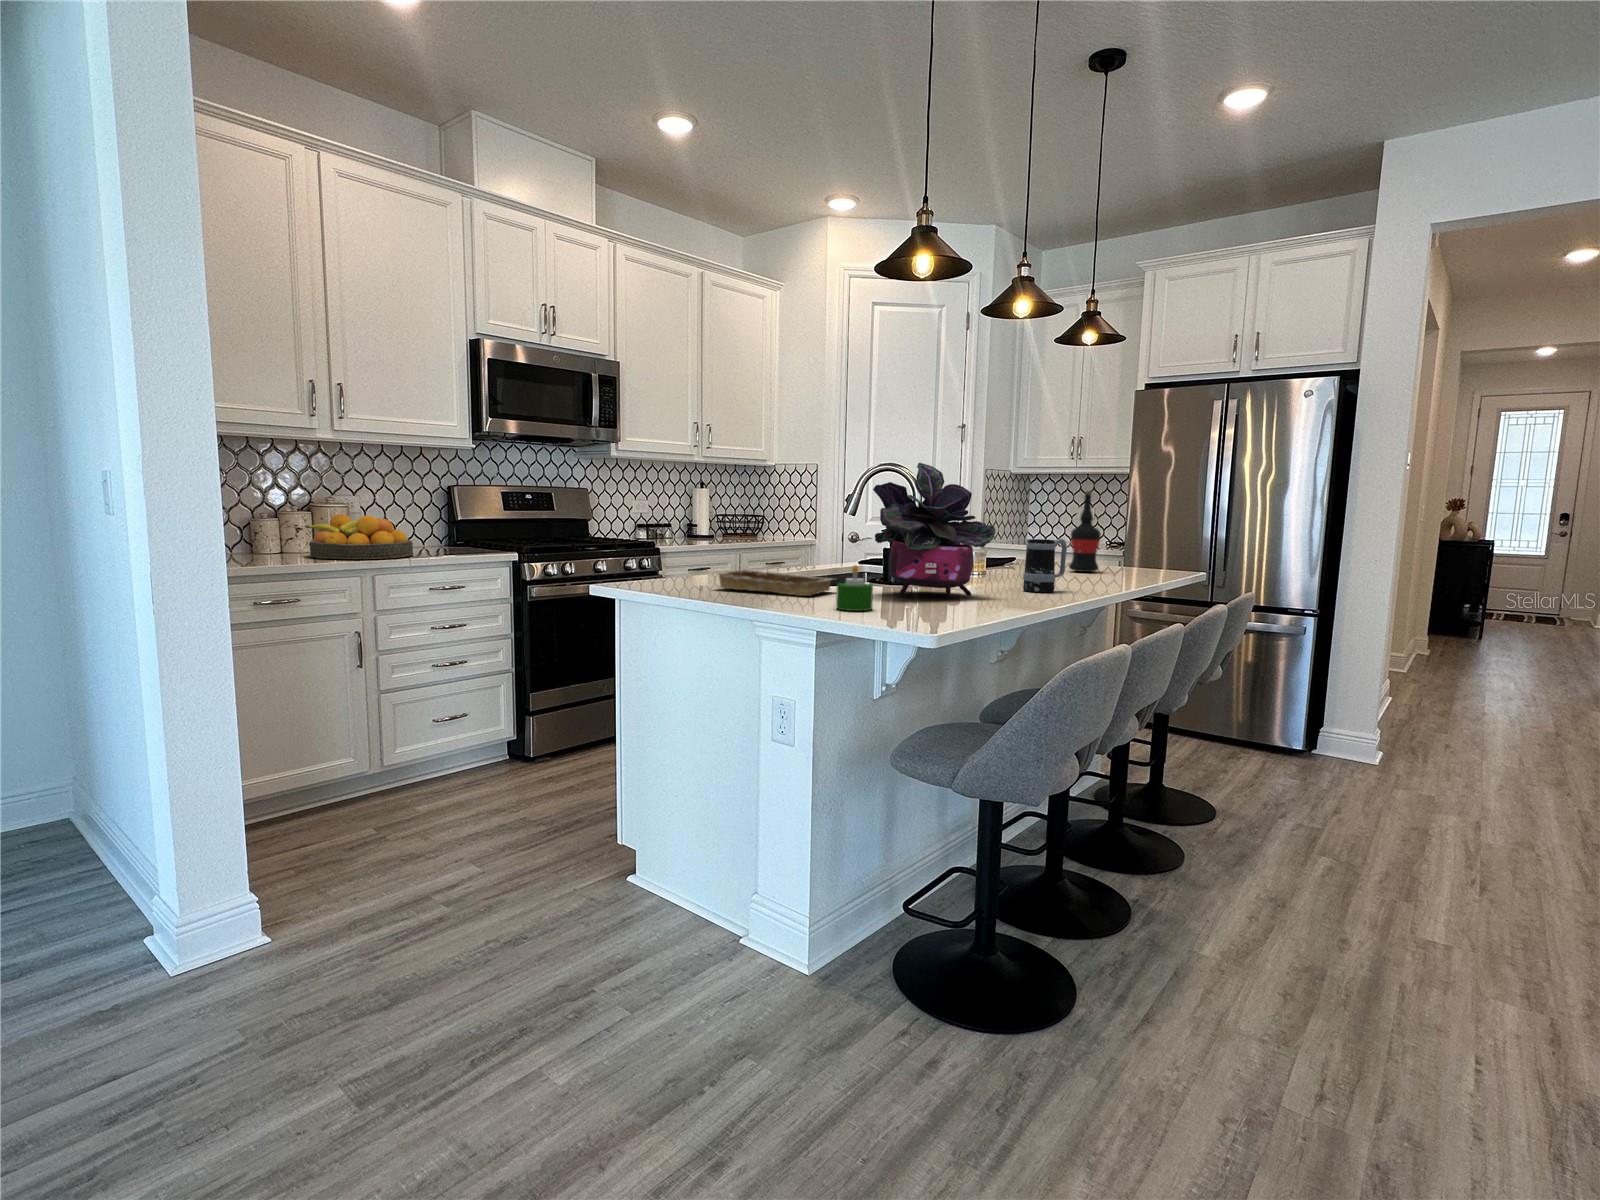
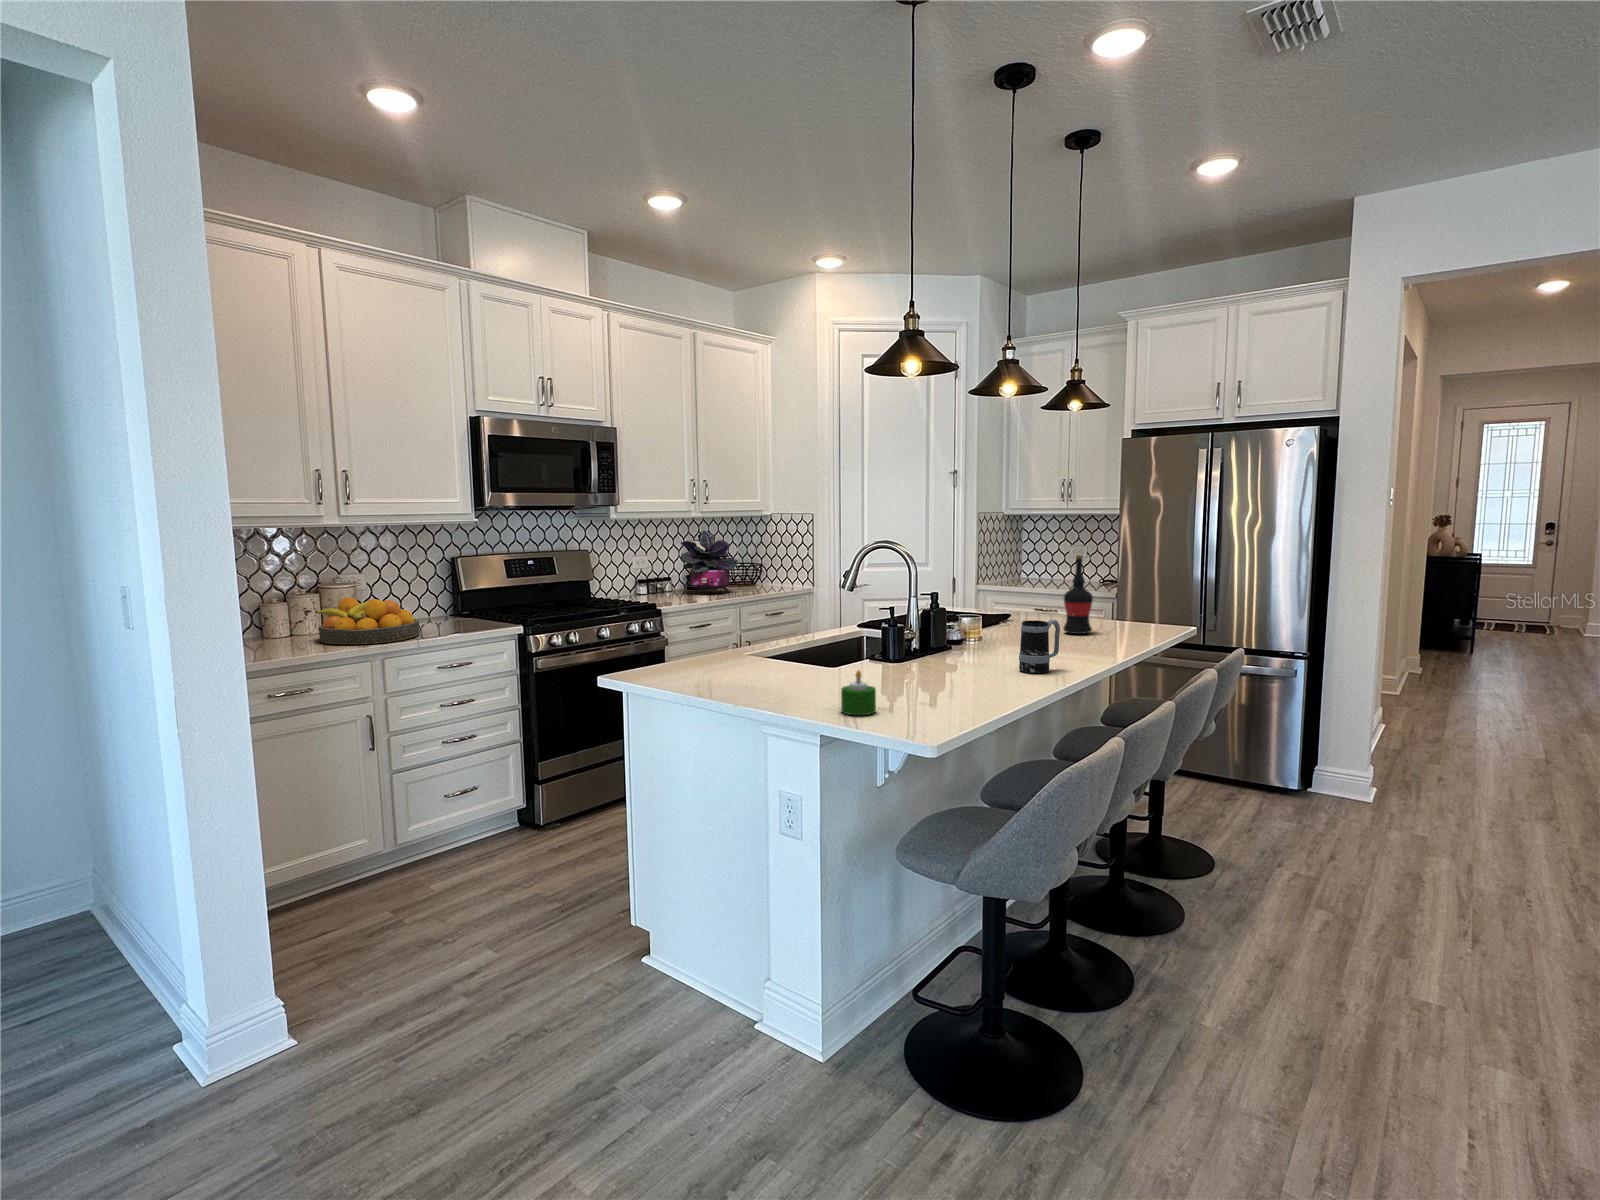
potted plant: present [873,463,995,596] -> present [681,531,738,593]
tray: present [719,569,832,596] -> none [720,658,842,691]

